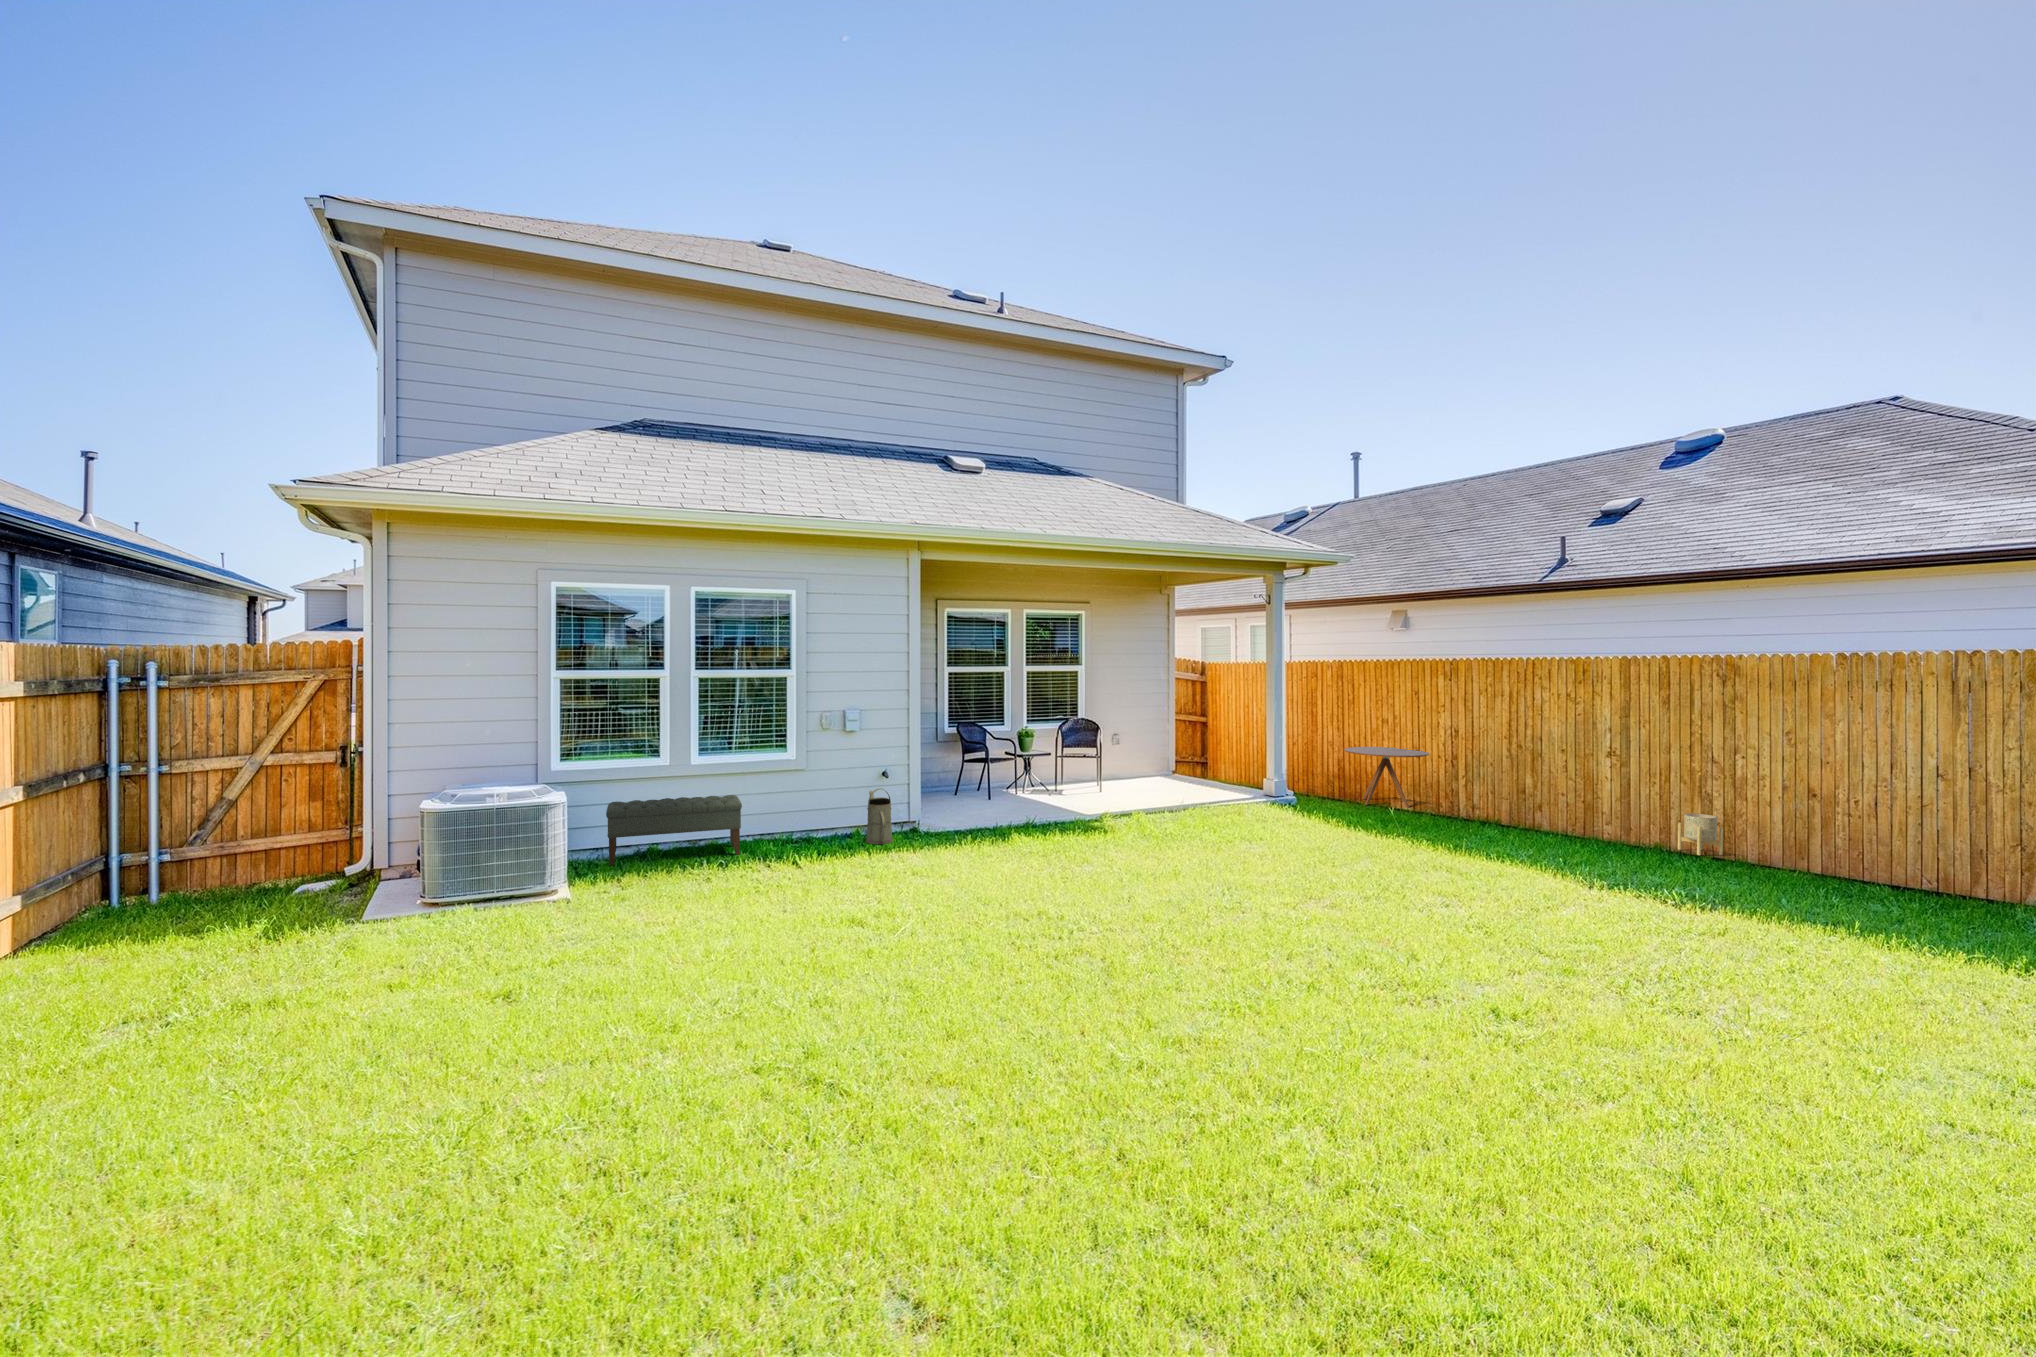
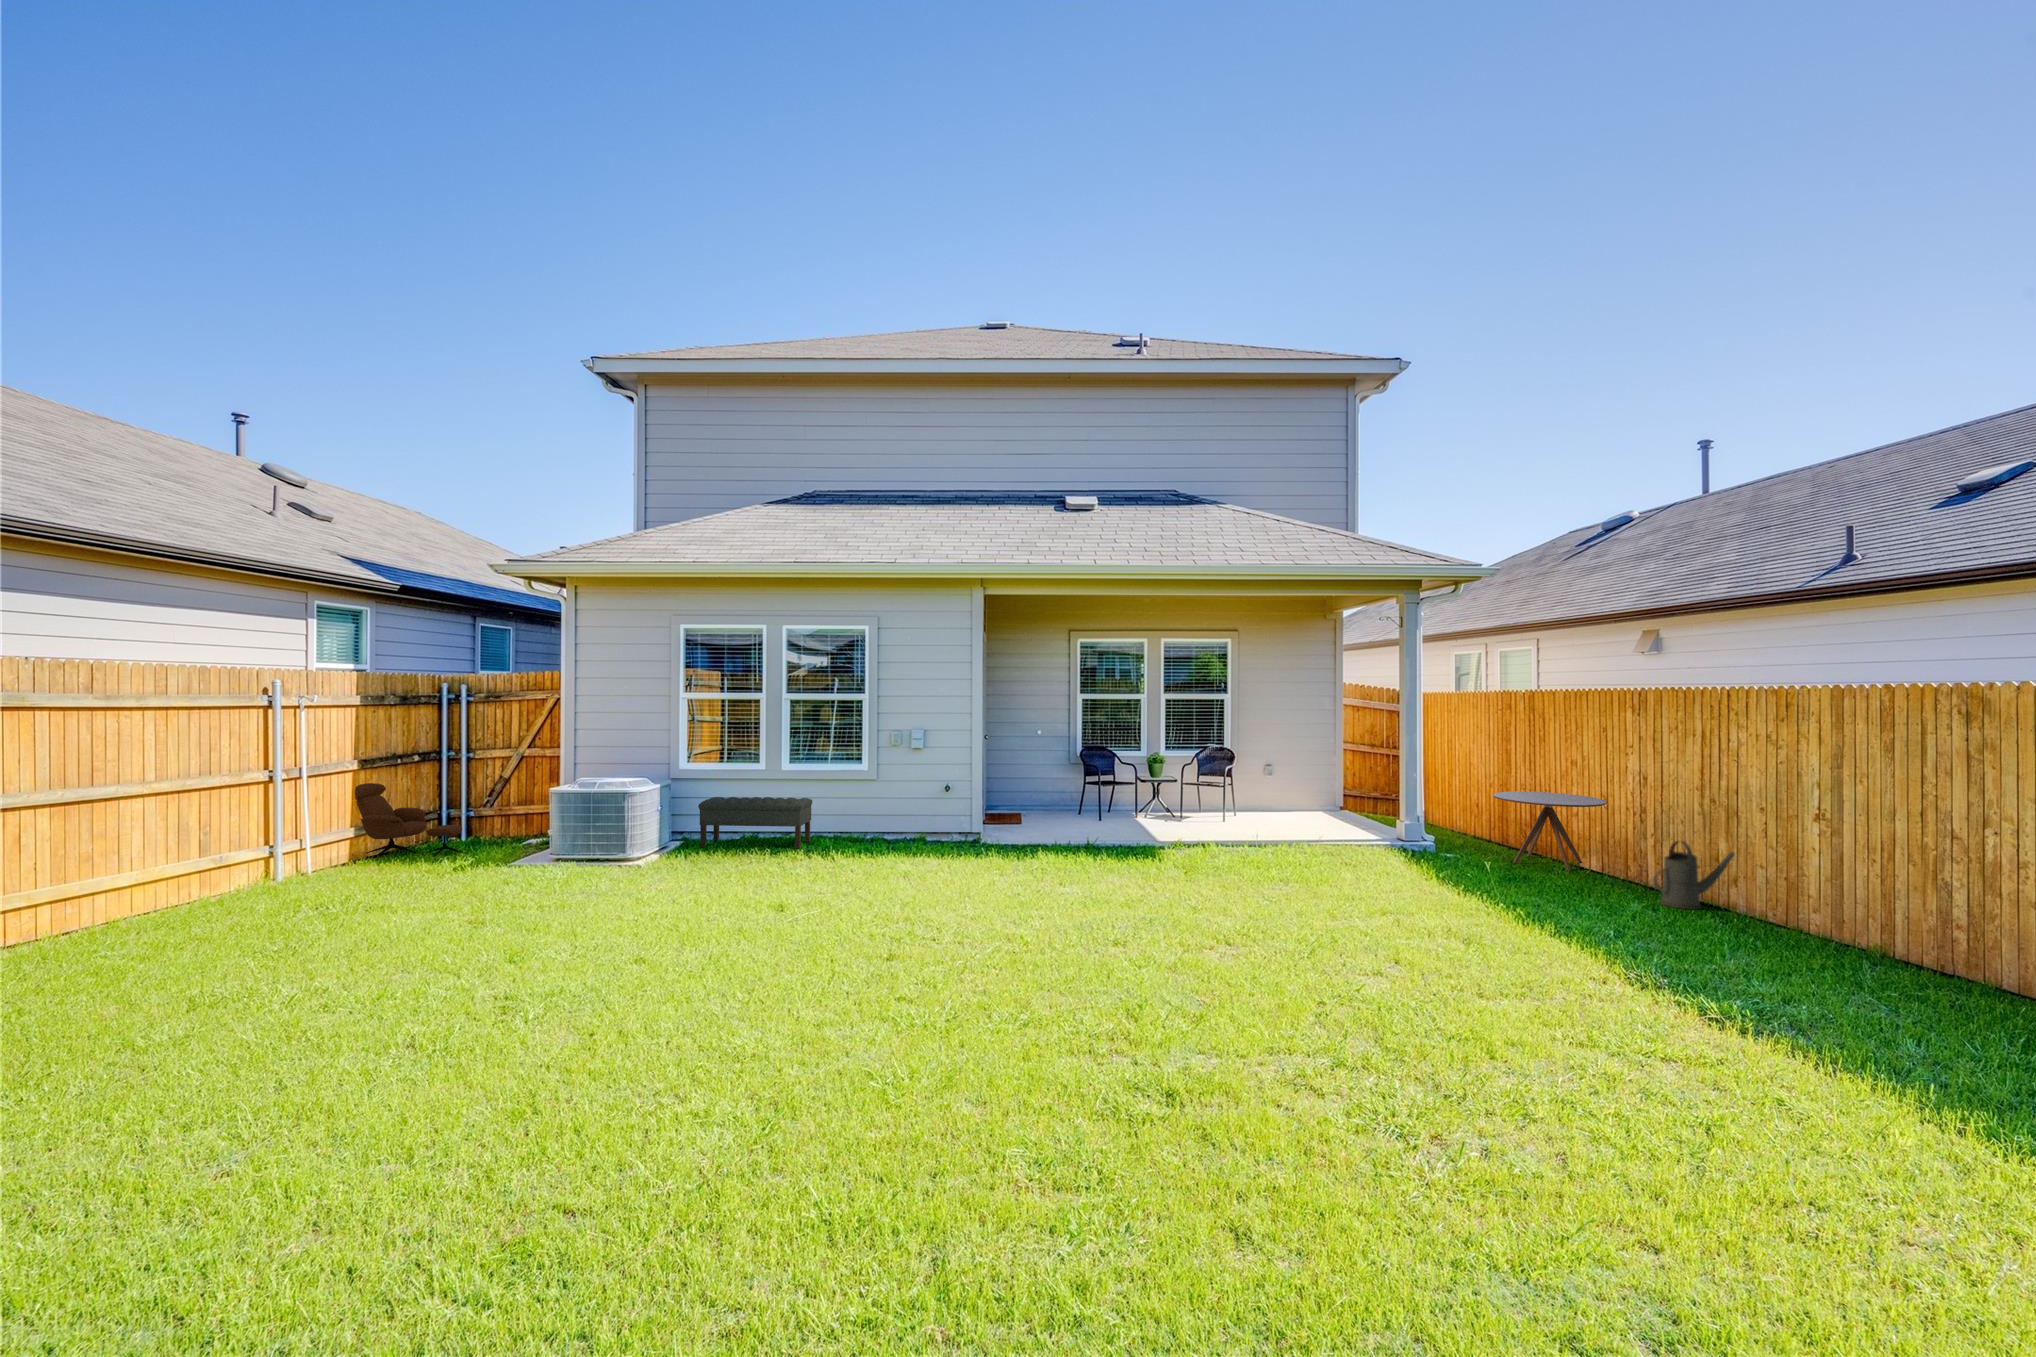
watering can: present [866,788,893,844] -> present [1653,841,1735,910]
planter: present [1678,813,1723,855] -> none [1885,910,1954,977]
lounge chair: none [27,821,241,938] -> present [355,783,463,859]

